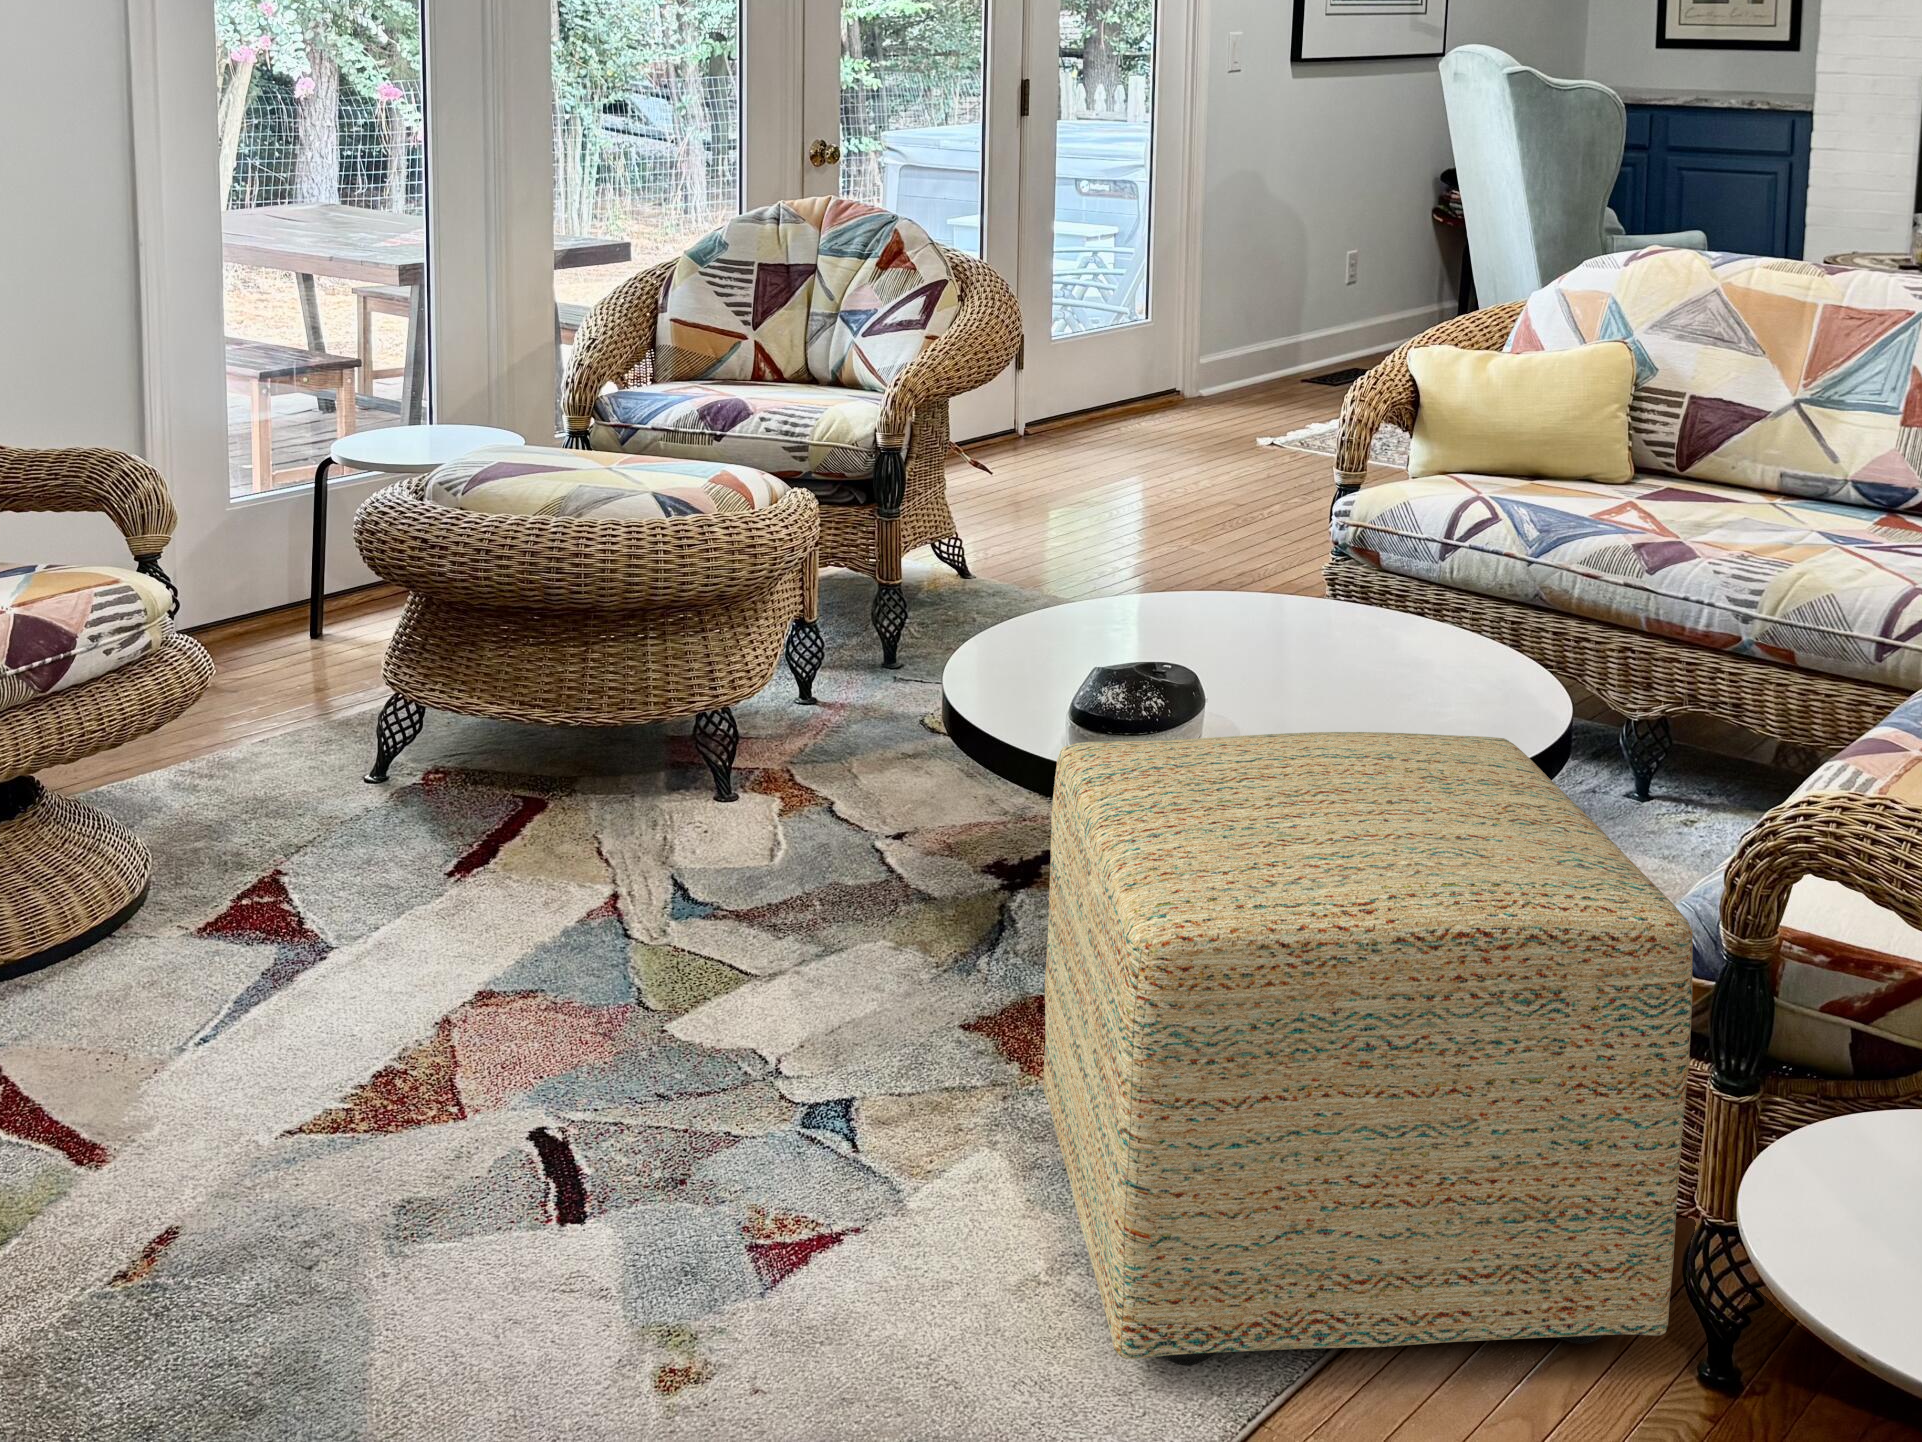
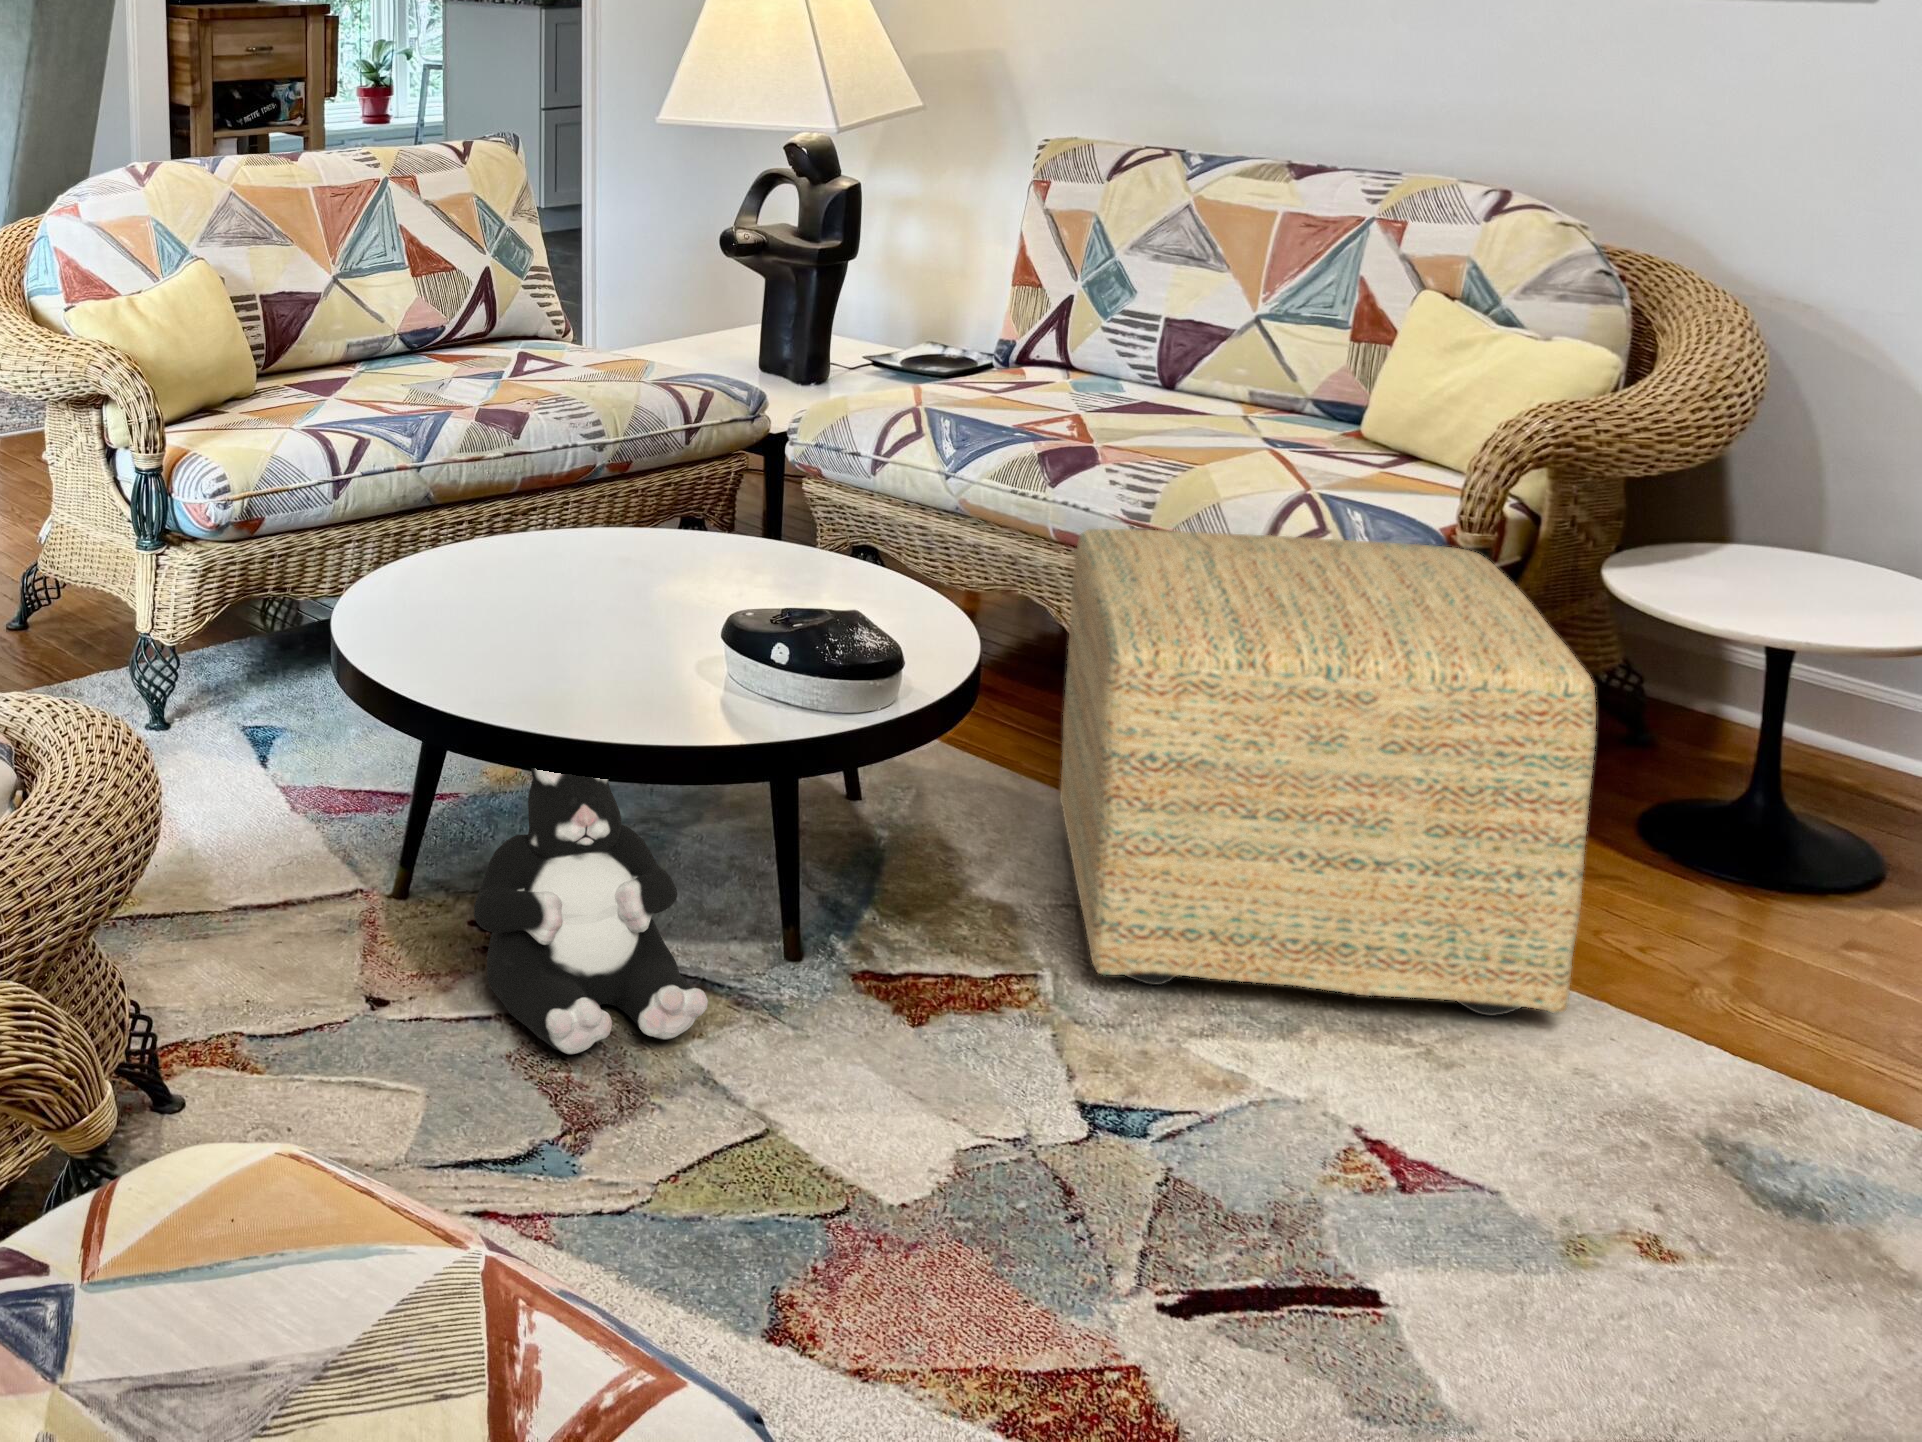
plush toy: none [770,677,989,932] -> present [474,768,708,1054]

